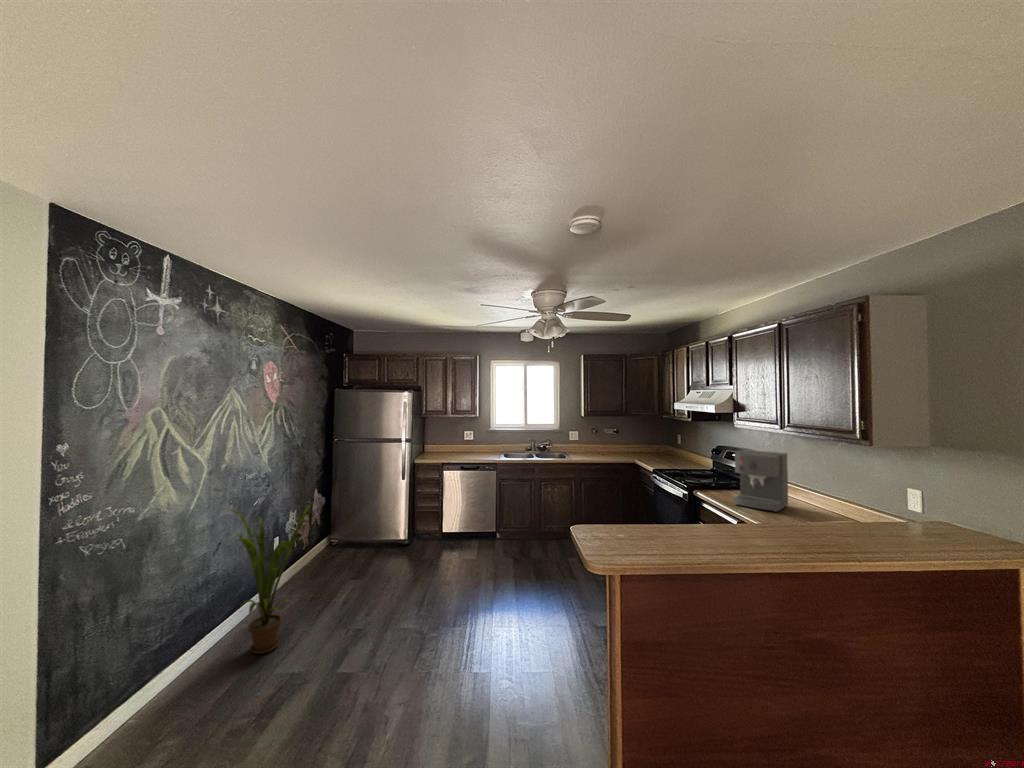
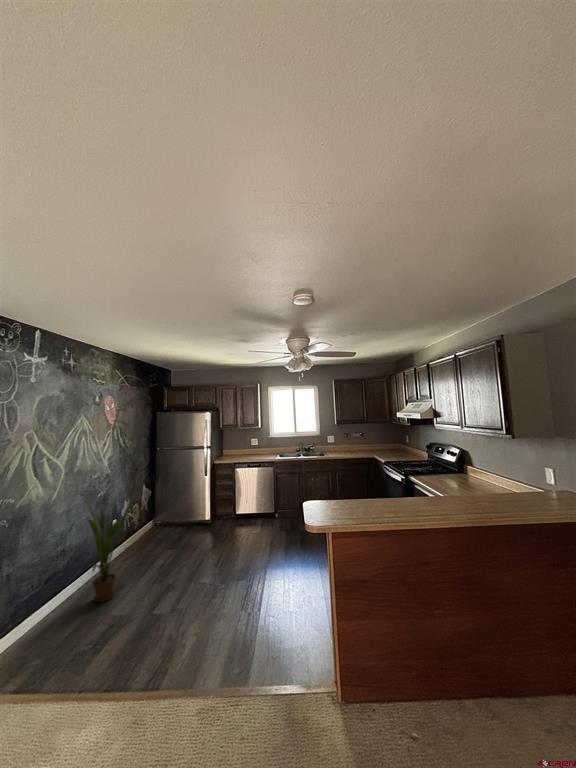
coffee maker: present [734,450,788,512] -> none [432,445,473,489]

